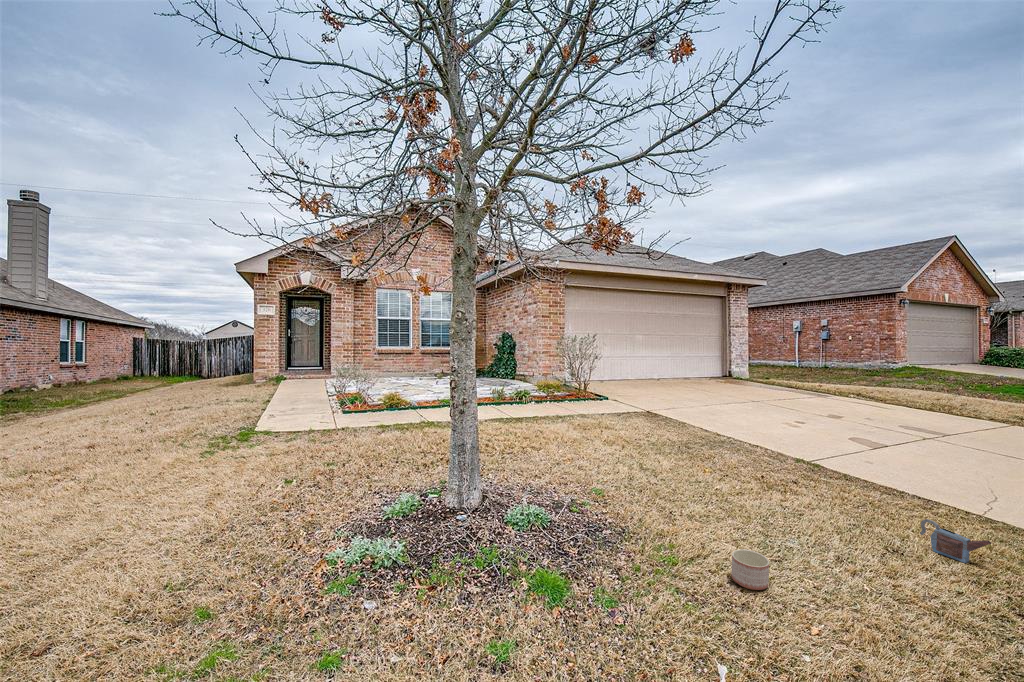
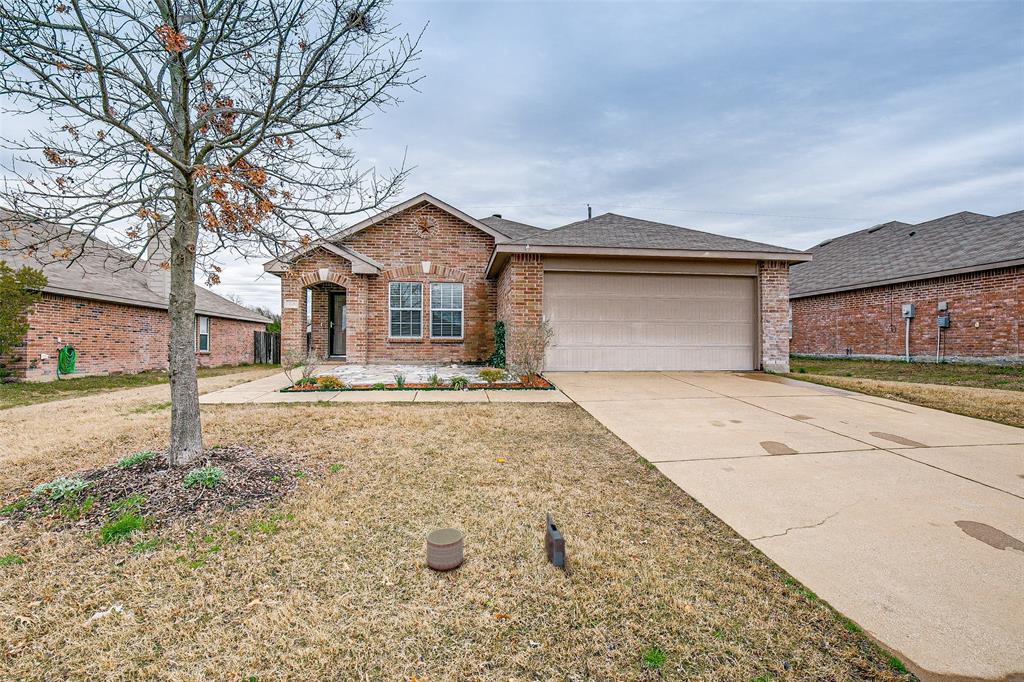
planter: present [731,549,769,590] -> present [427,527,463,570]

